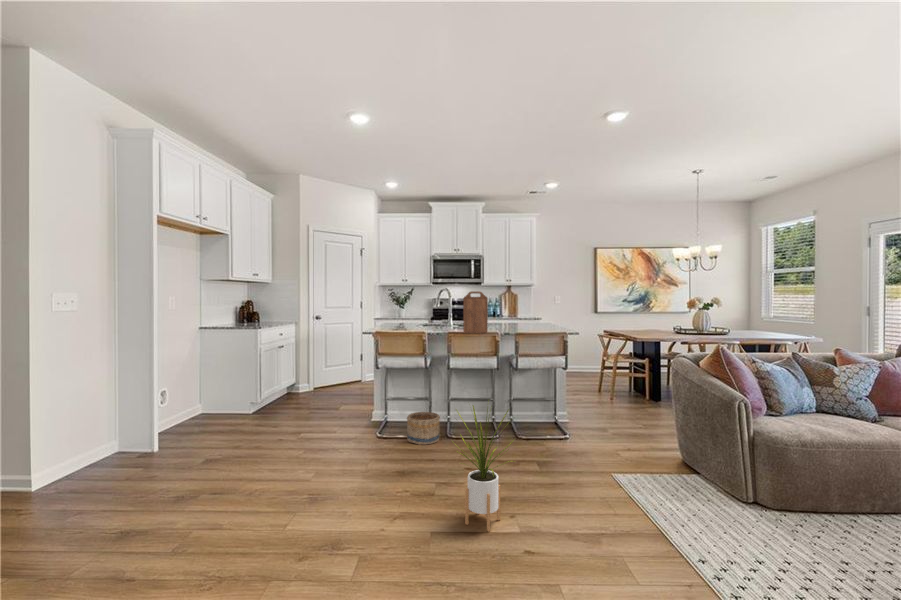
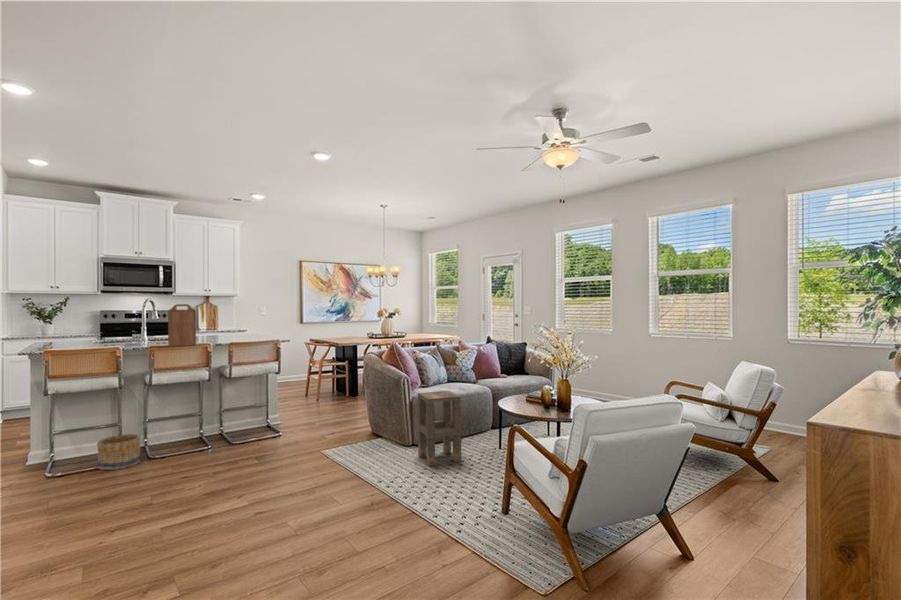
house plant: present [457,405,514,532] -> none [175,399,240,515]
side table: none [765,426,856,553] -> present [418,391,461,466]

